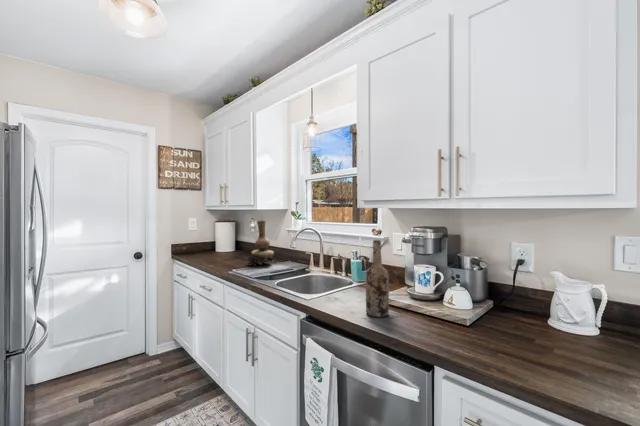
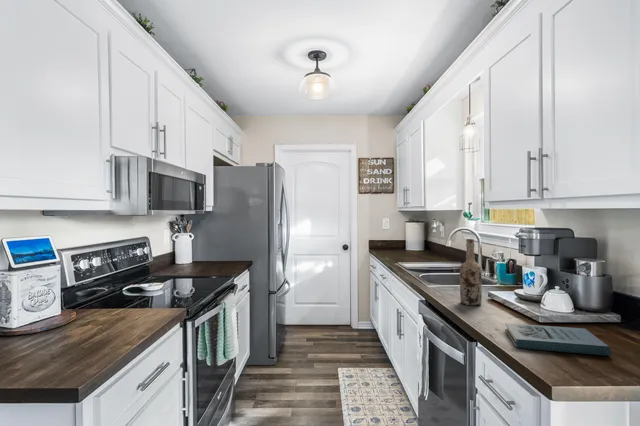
vase: present [248,221,274,266] -> none [419,221,448,263]
book: none [465,325,576,373] -> present [505,323,611,356]

